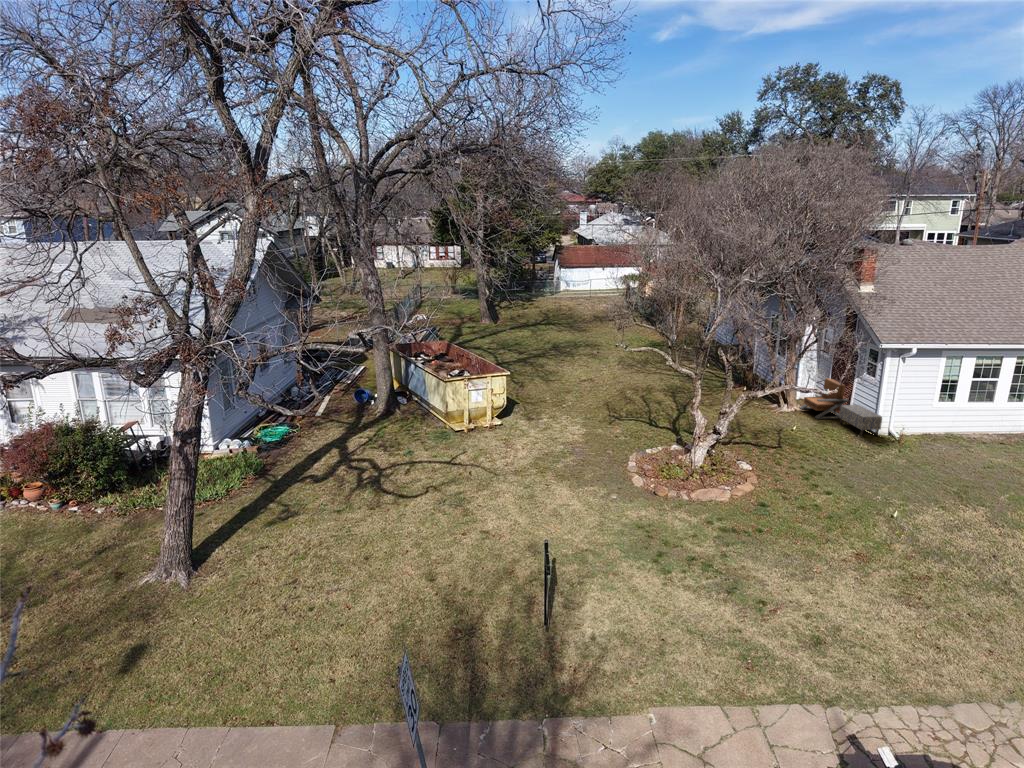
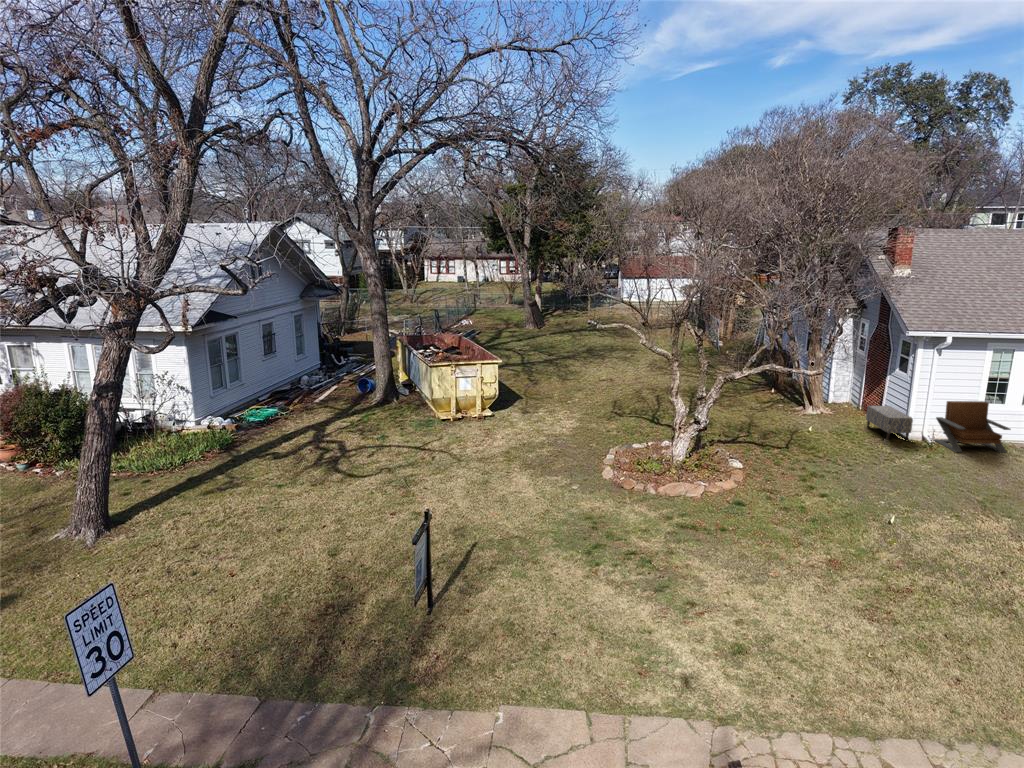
lounge chair: present [800,378,849,419] -> present [934,401,1011,453]

